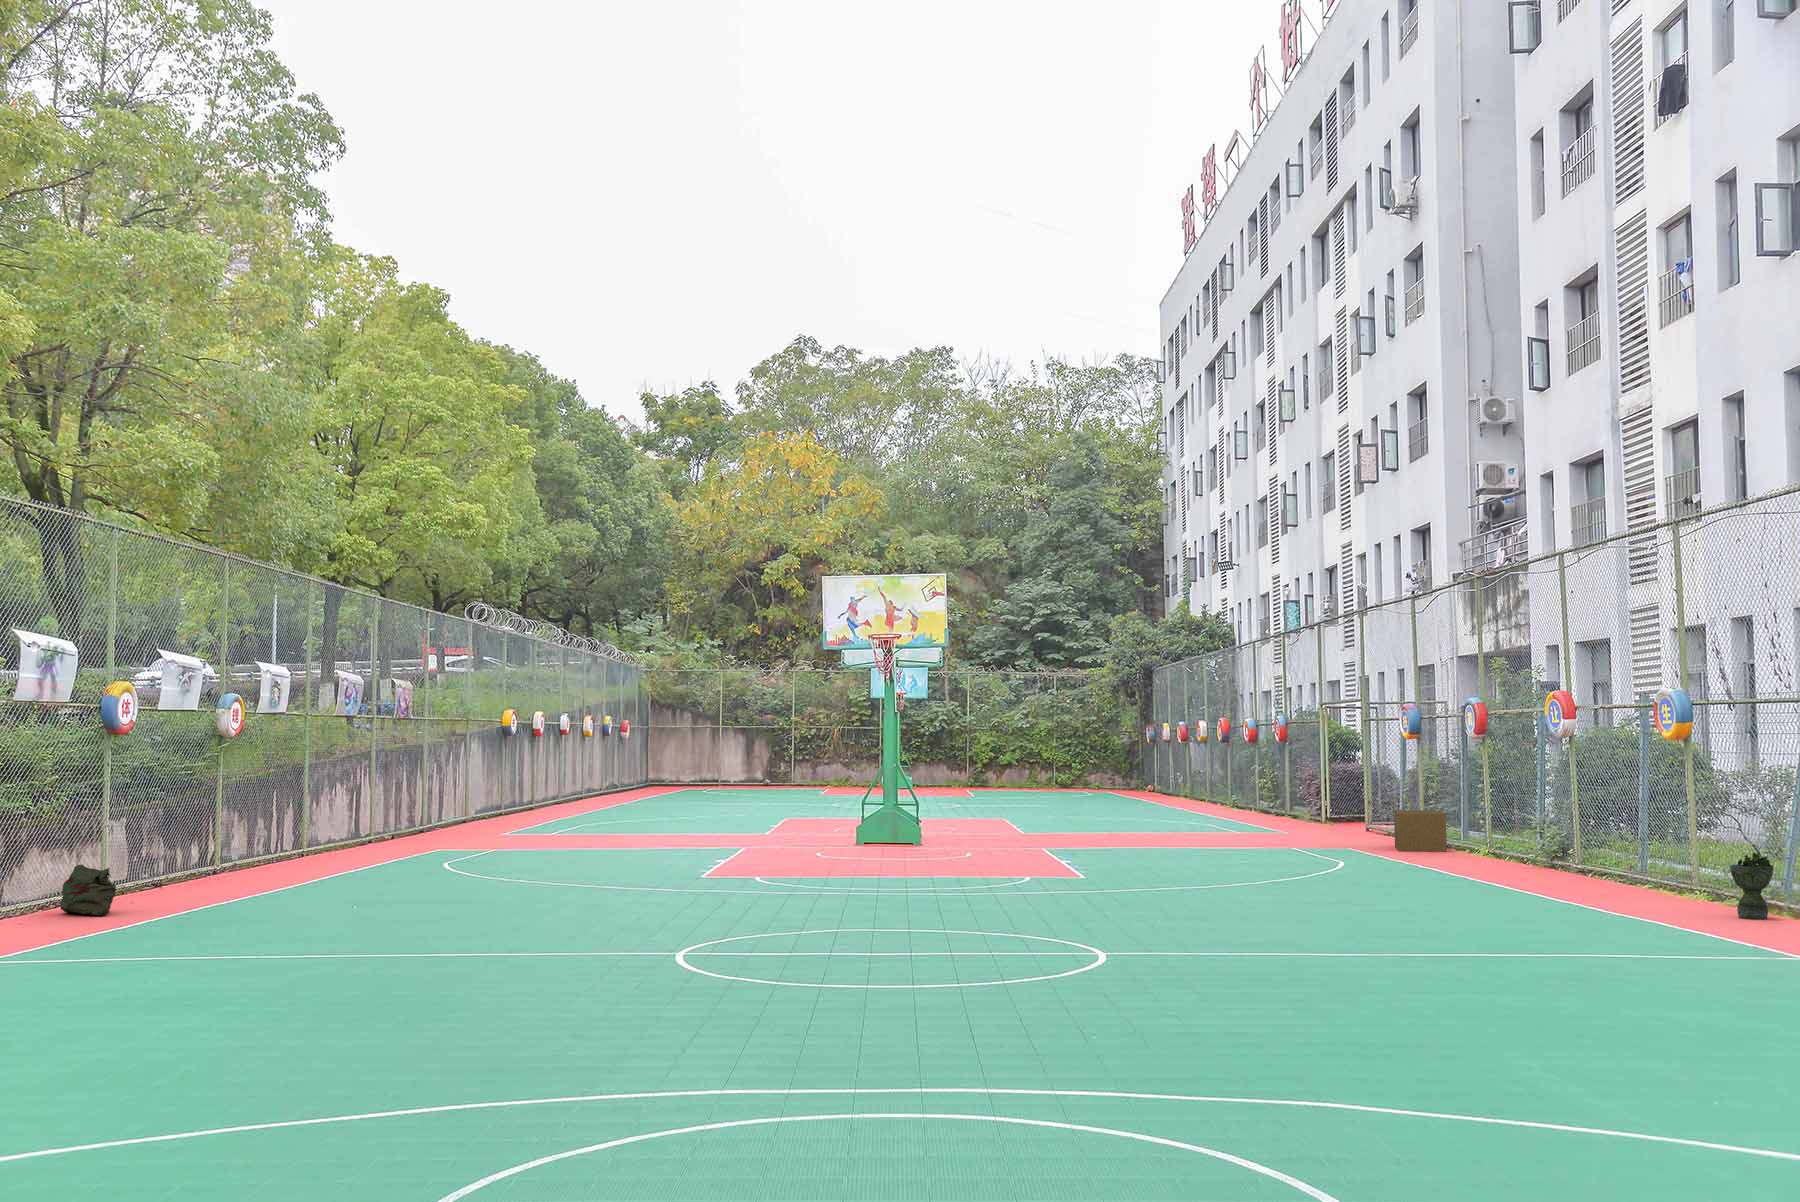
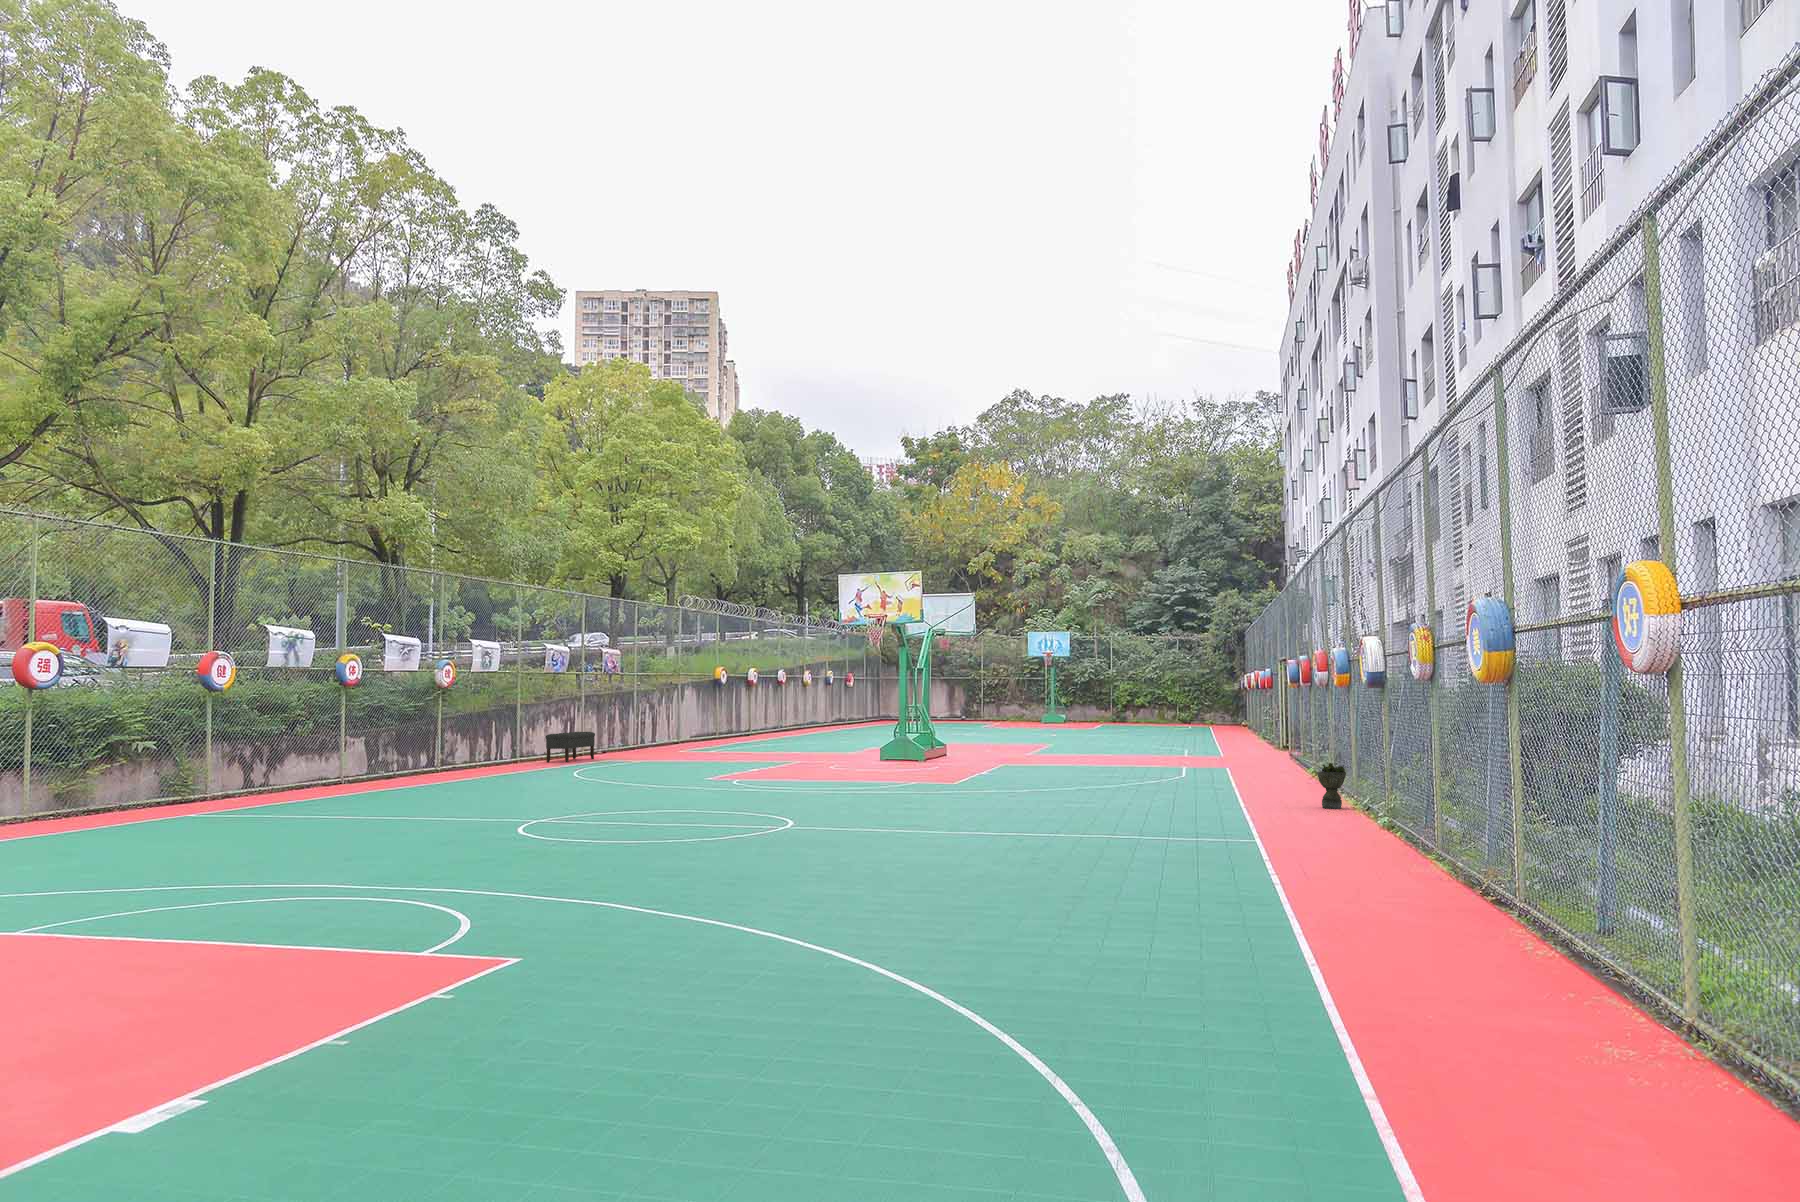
bench: none [332,806,397,854] -> present [545,732,595,763]
cardboard box: present [1394,810,1447,852] -> none [1257,737,1301,767]
bag: present [61,865,116,916] -> none [310,763,341,793]

